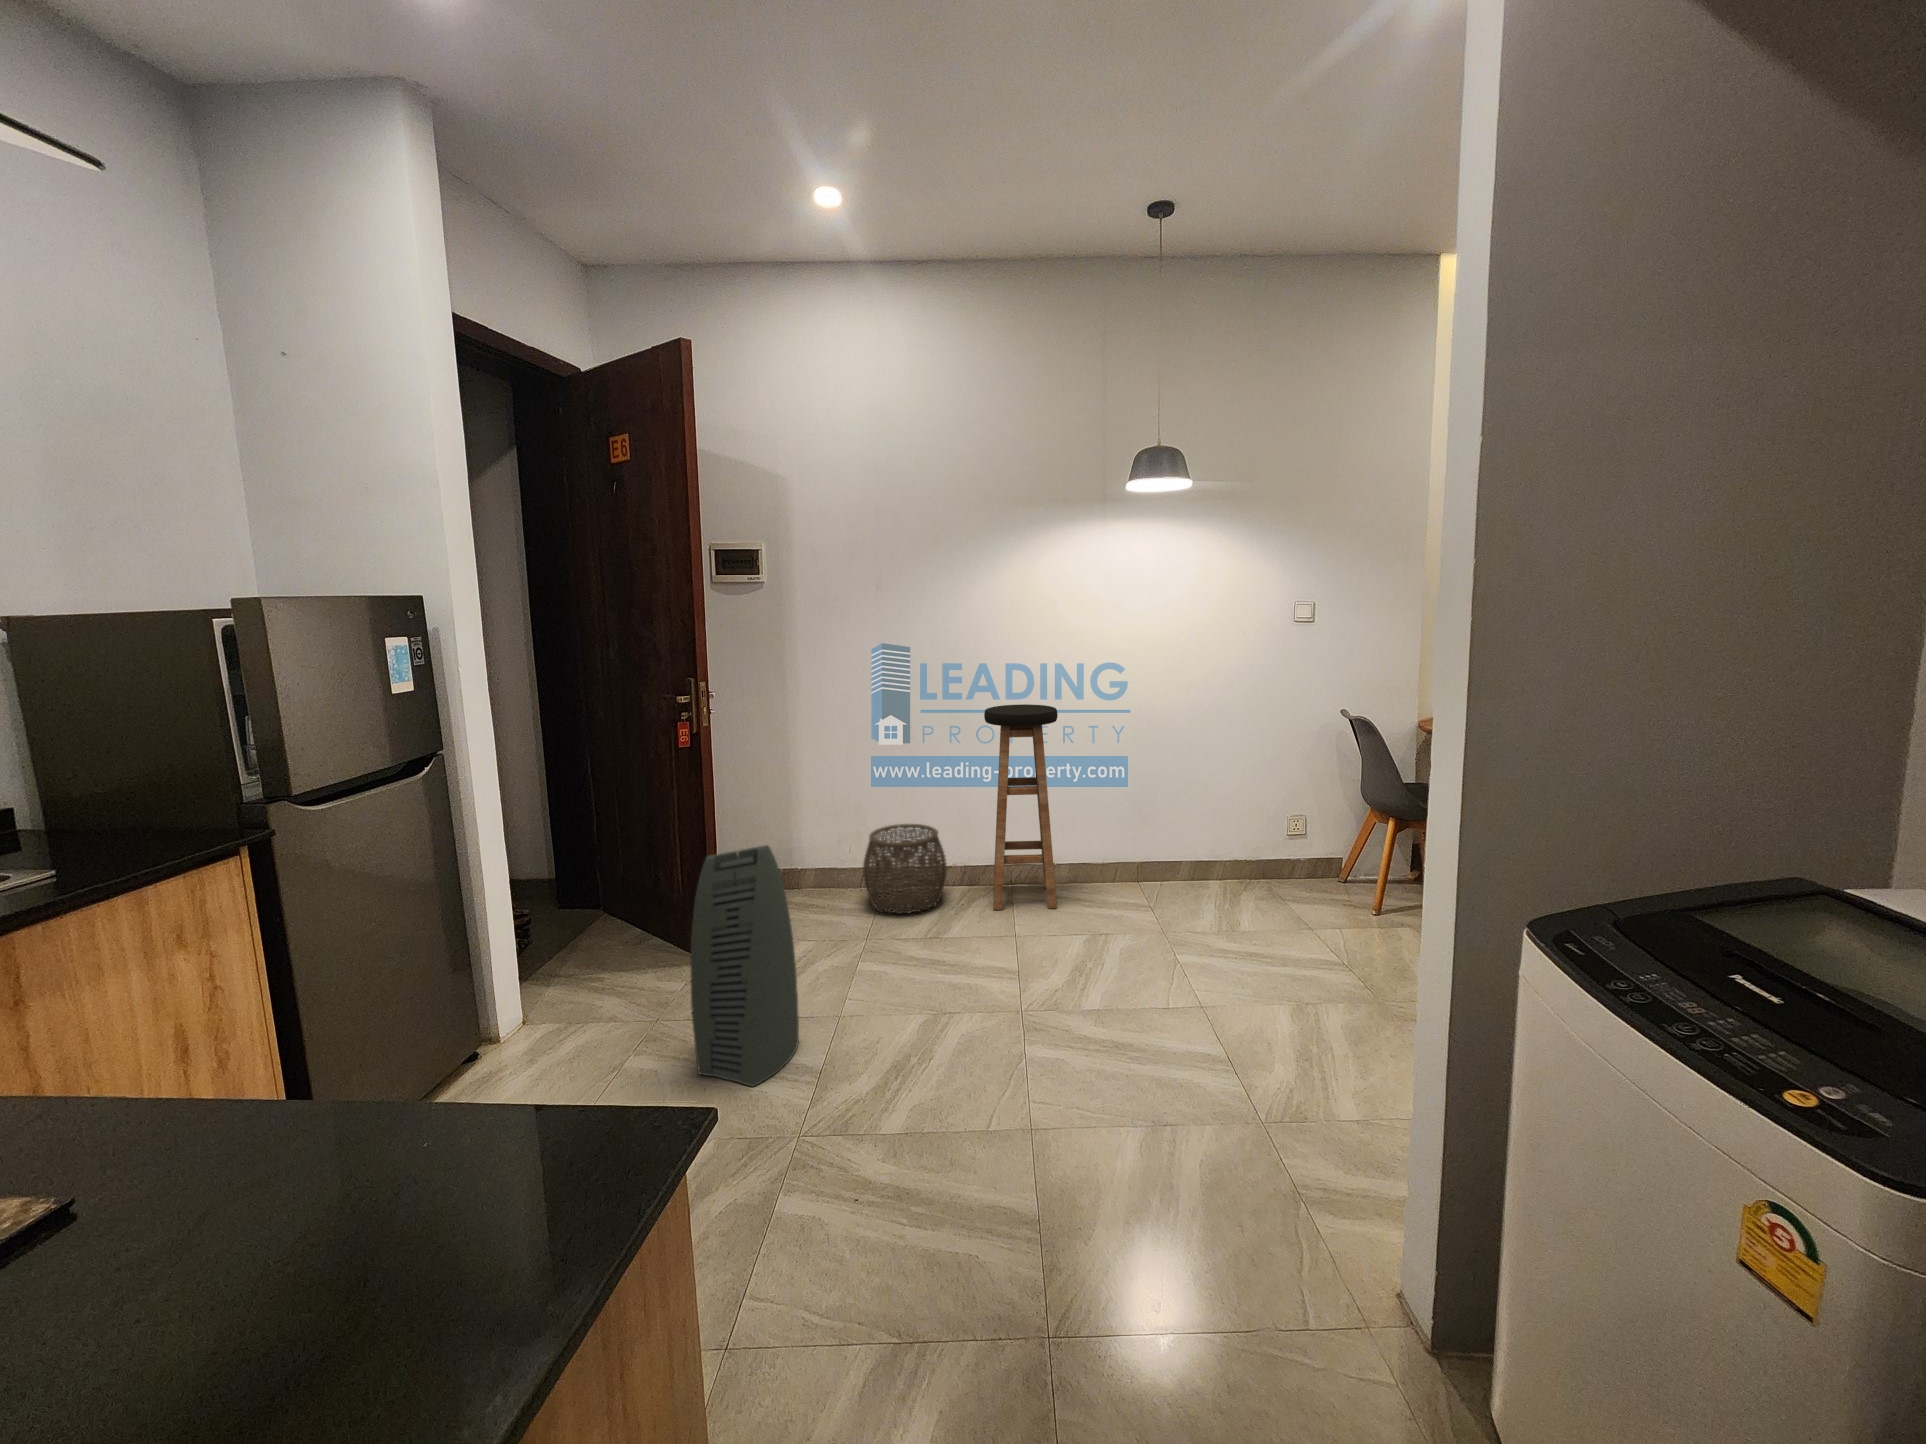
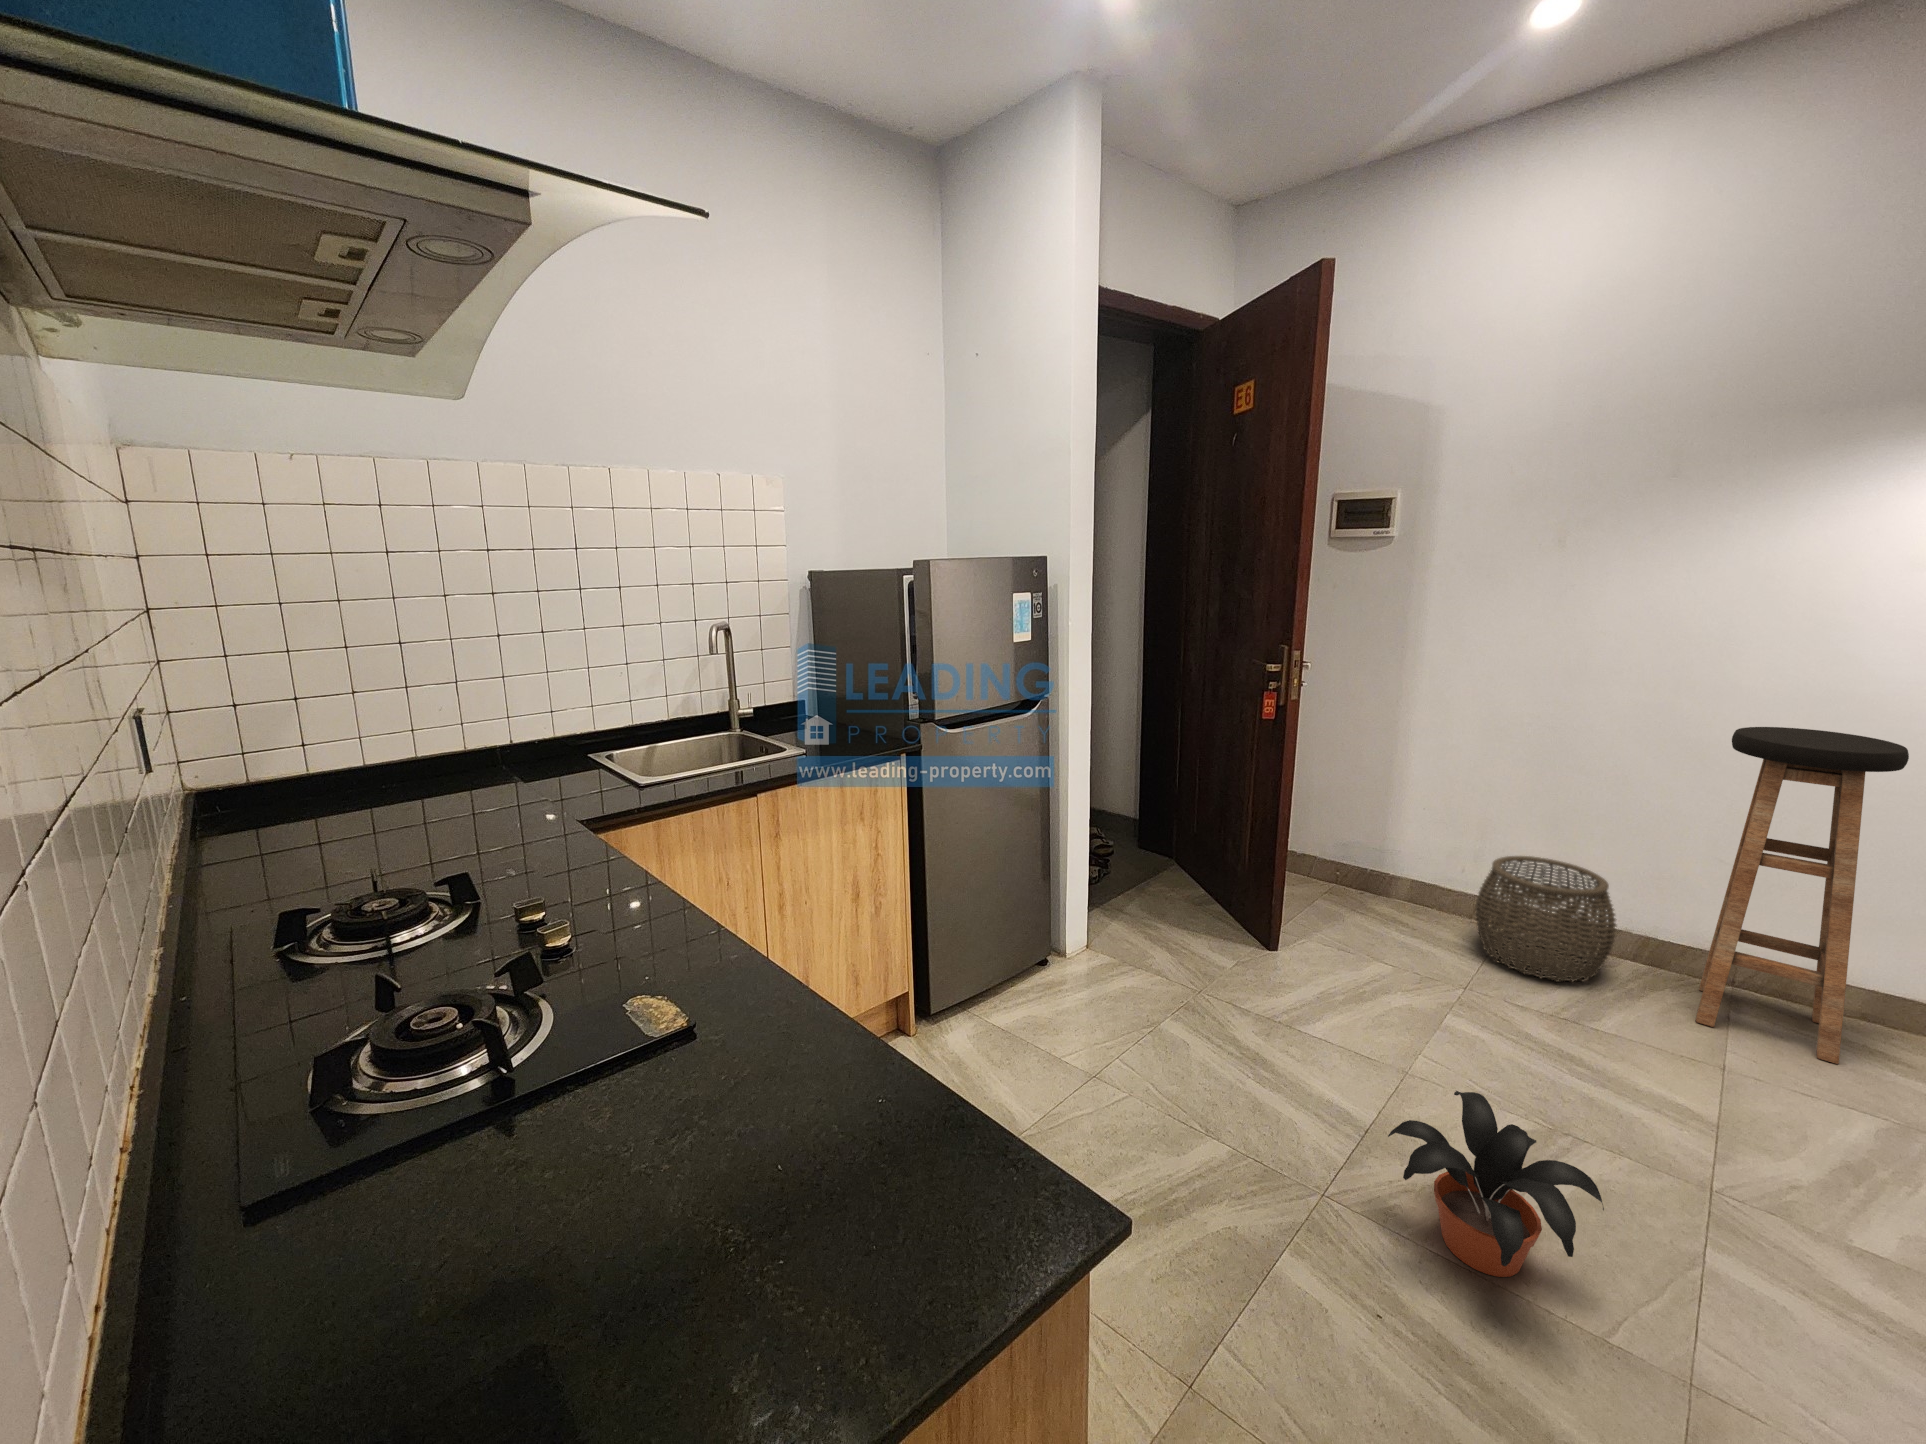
air purifier: present [690,845,799,1086] -> none [1232,851,1364,1121]
potted plant: none [827,993,957,1119] -> present [1388,1091,1604,1277]

